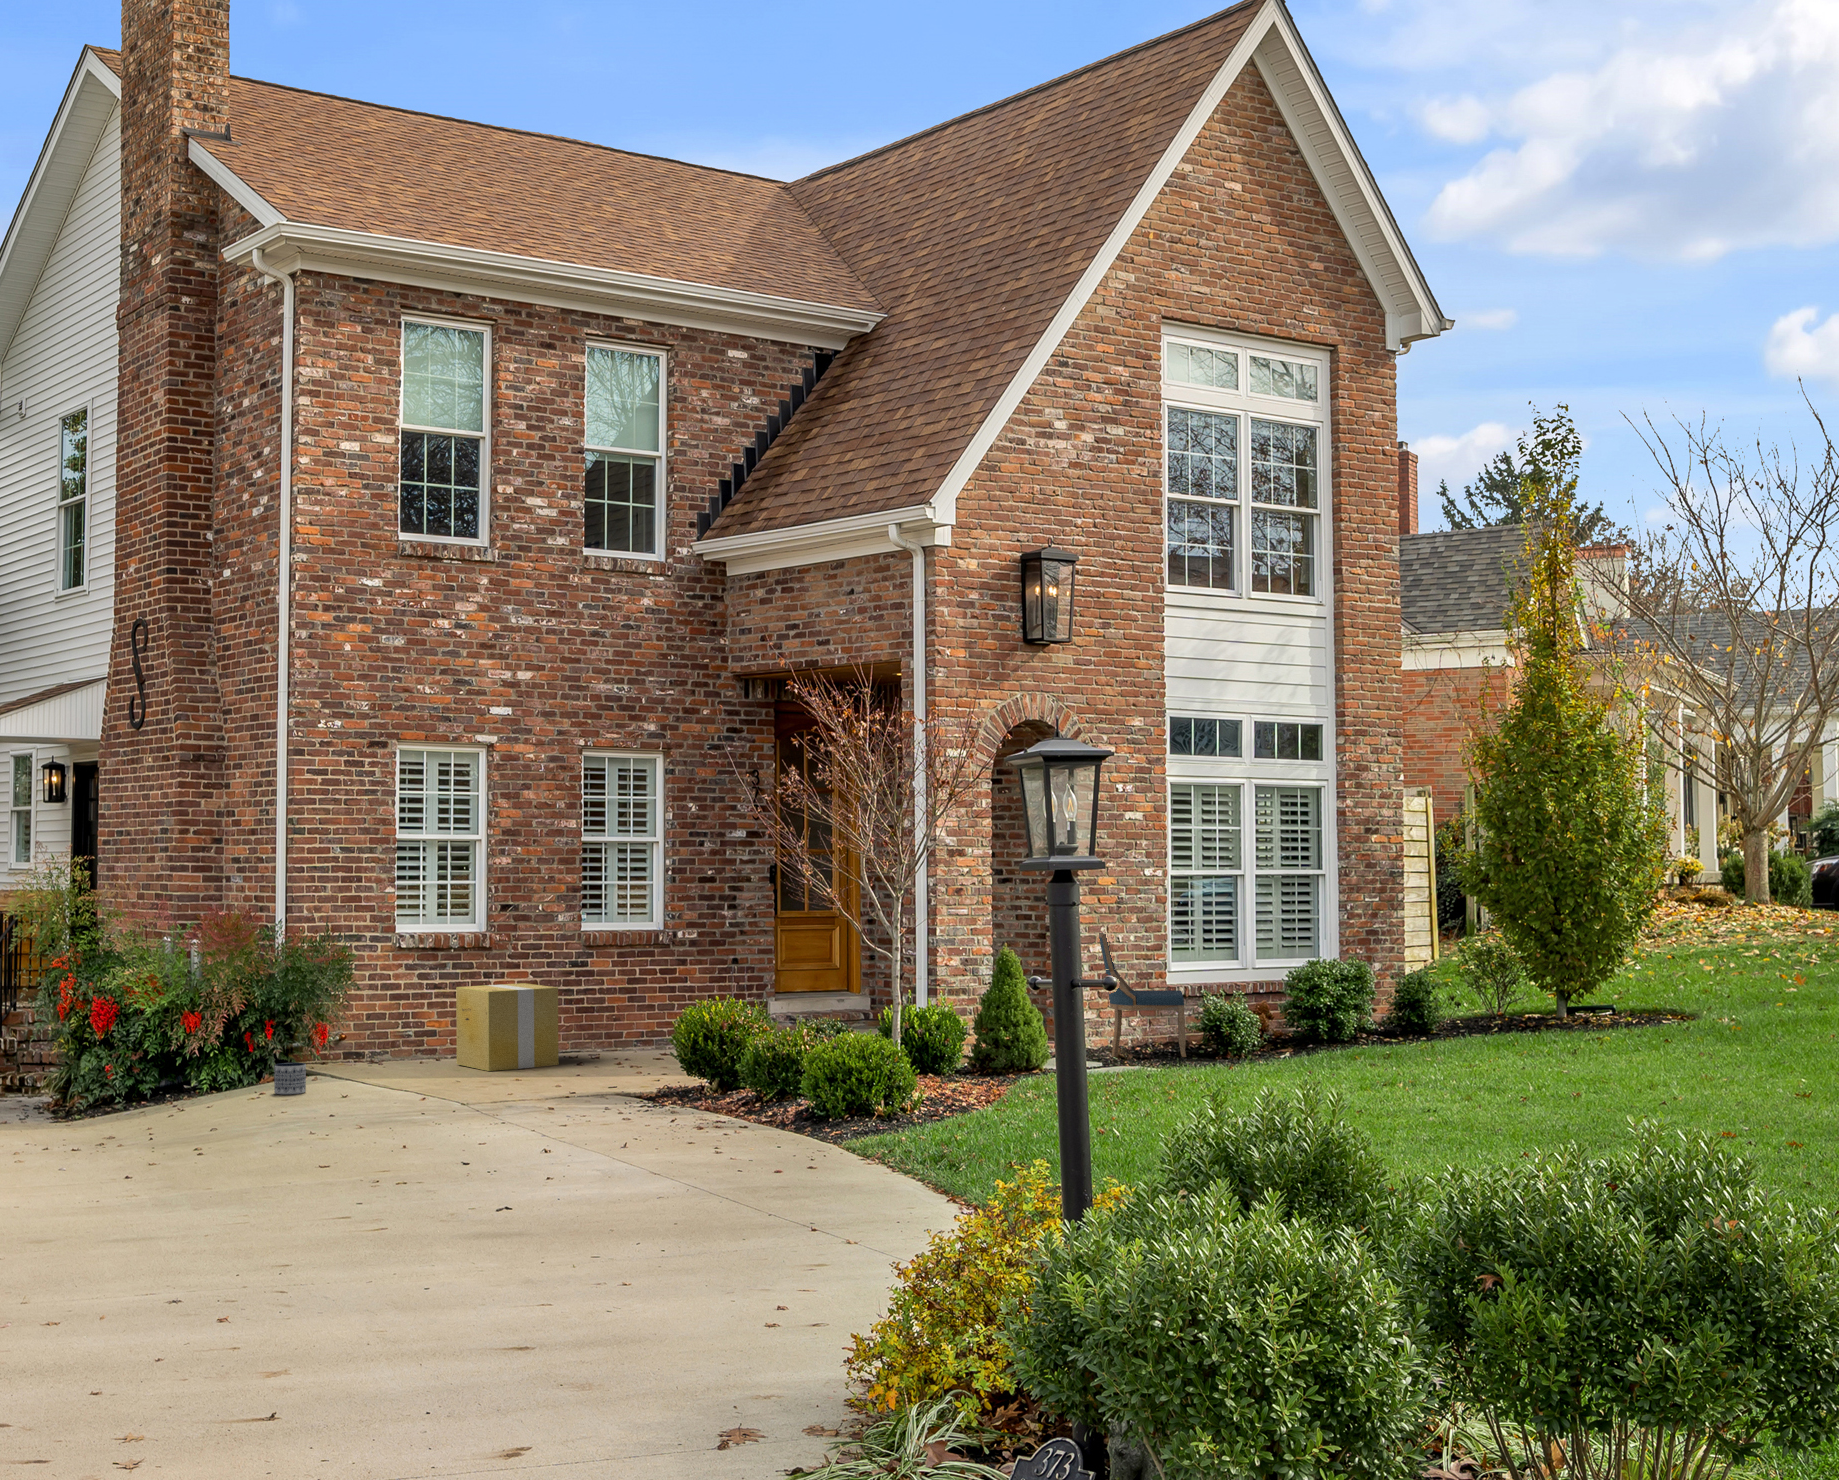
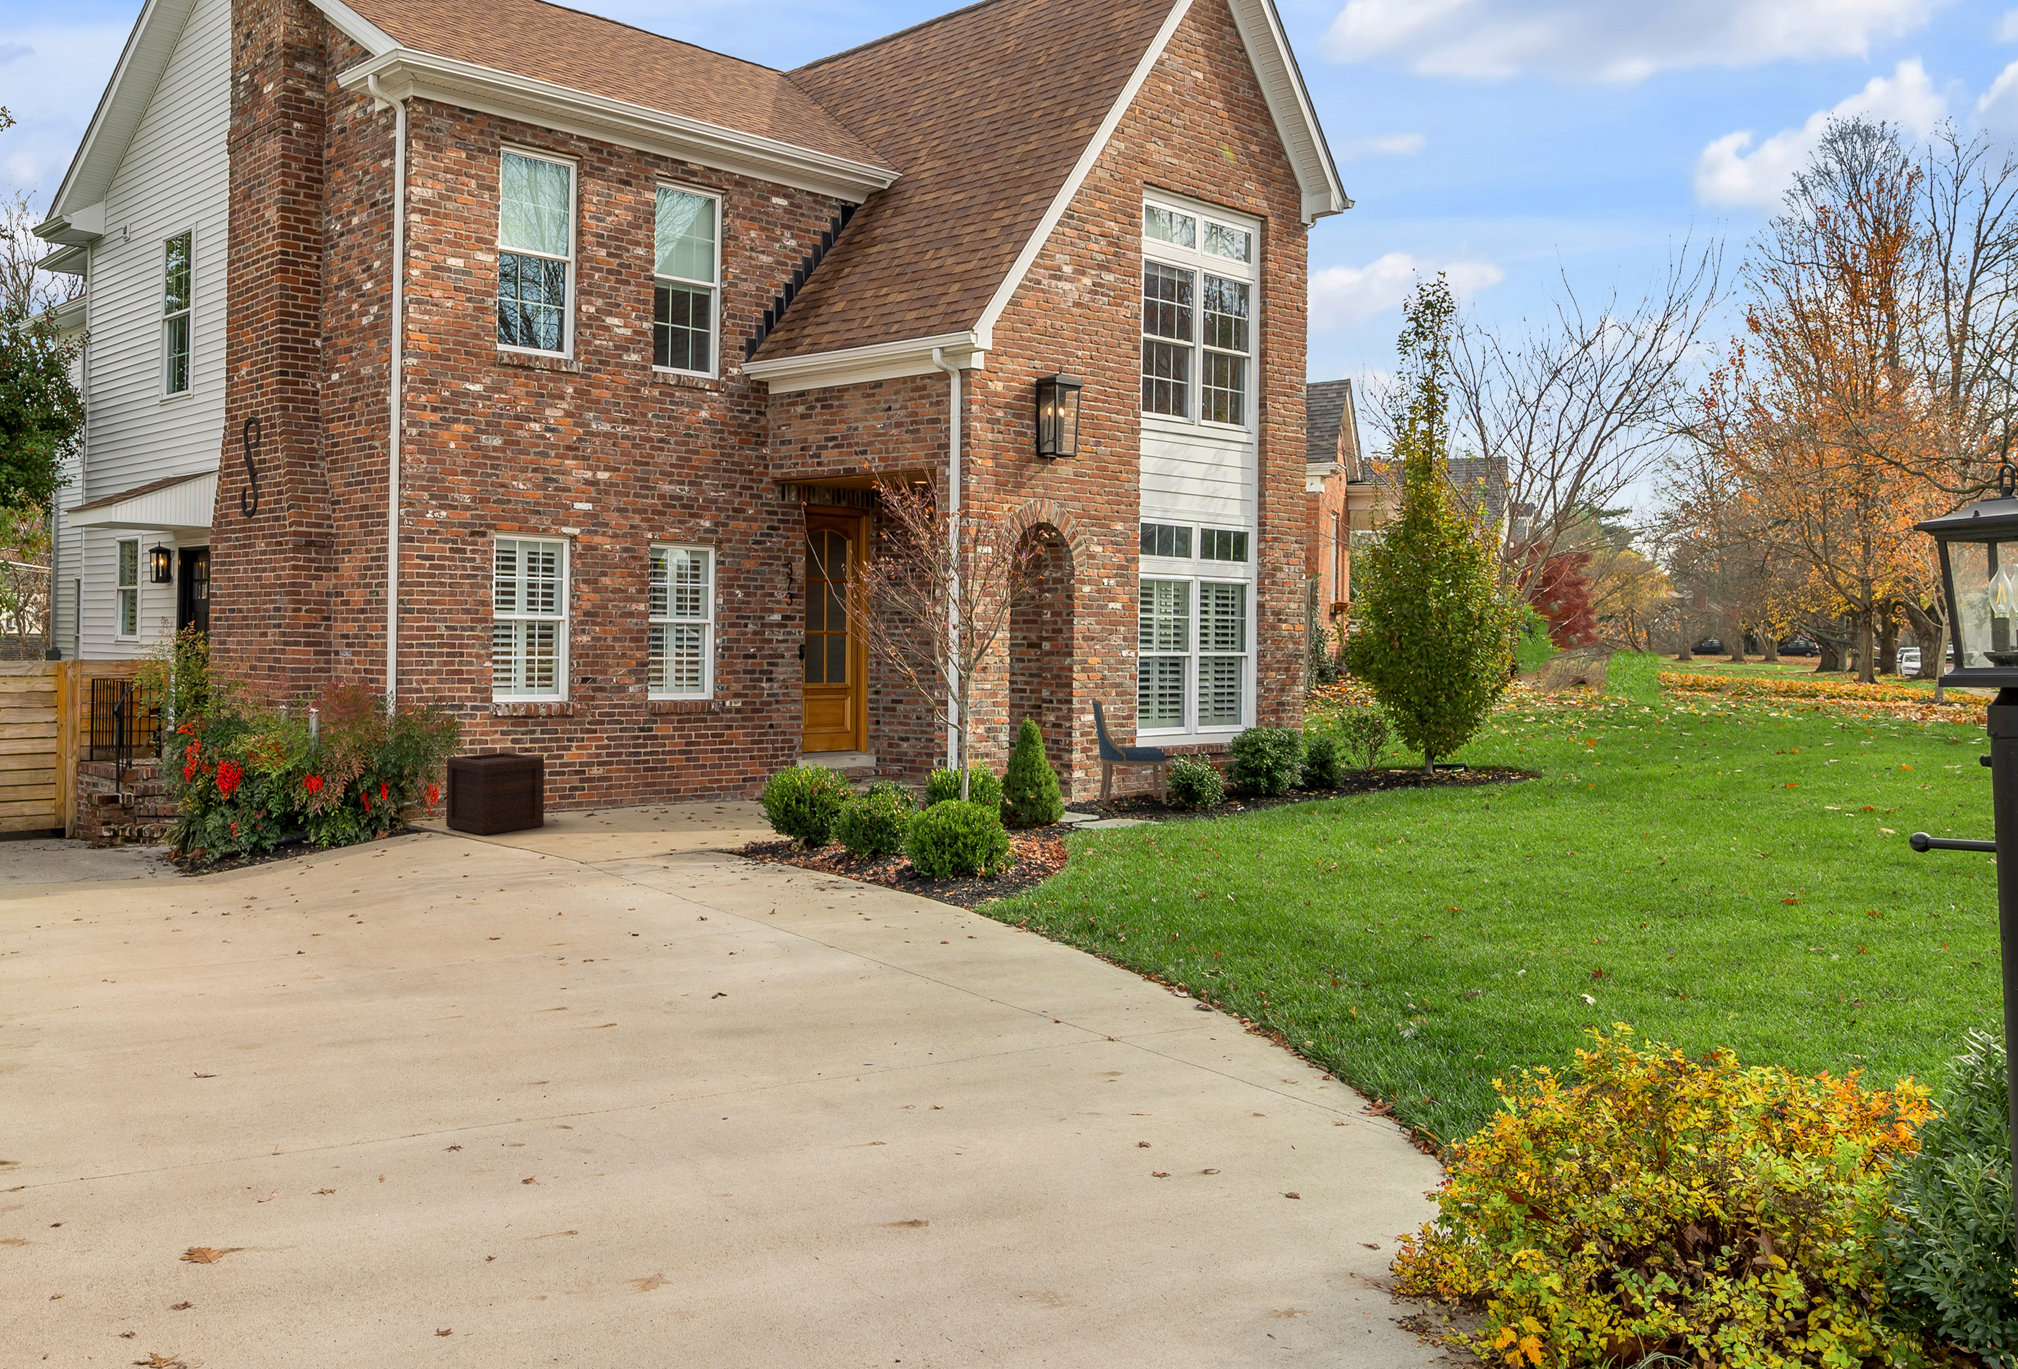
cardboard box: present [456,983,559,1071] -> none [544,743,636,823]
wooden crate: none [344,991,450,1081] -> present [446,752,544,835]
planter: present [274,1063,306,1095] -> none [391,822,420,851]

